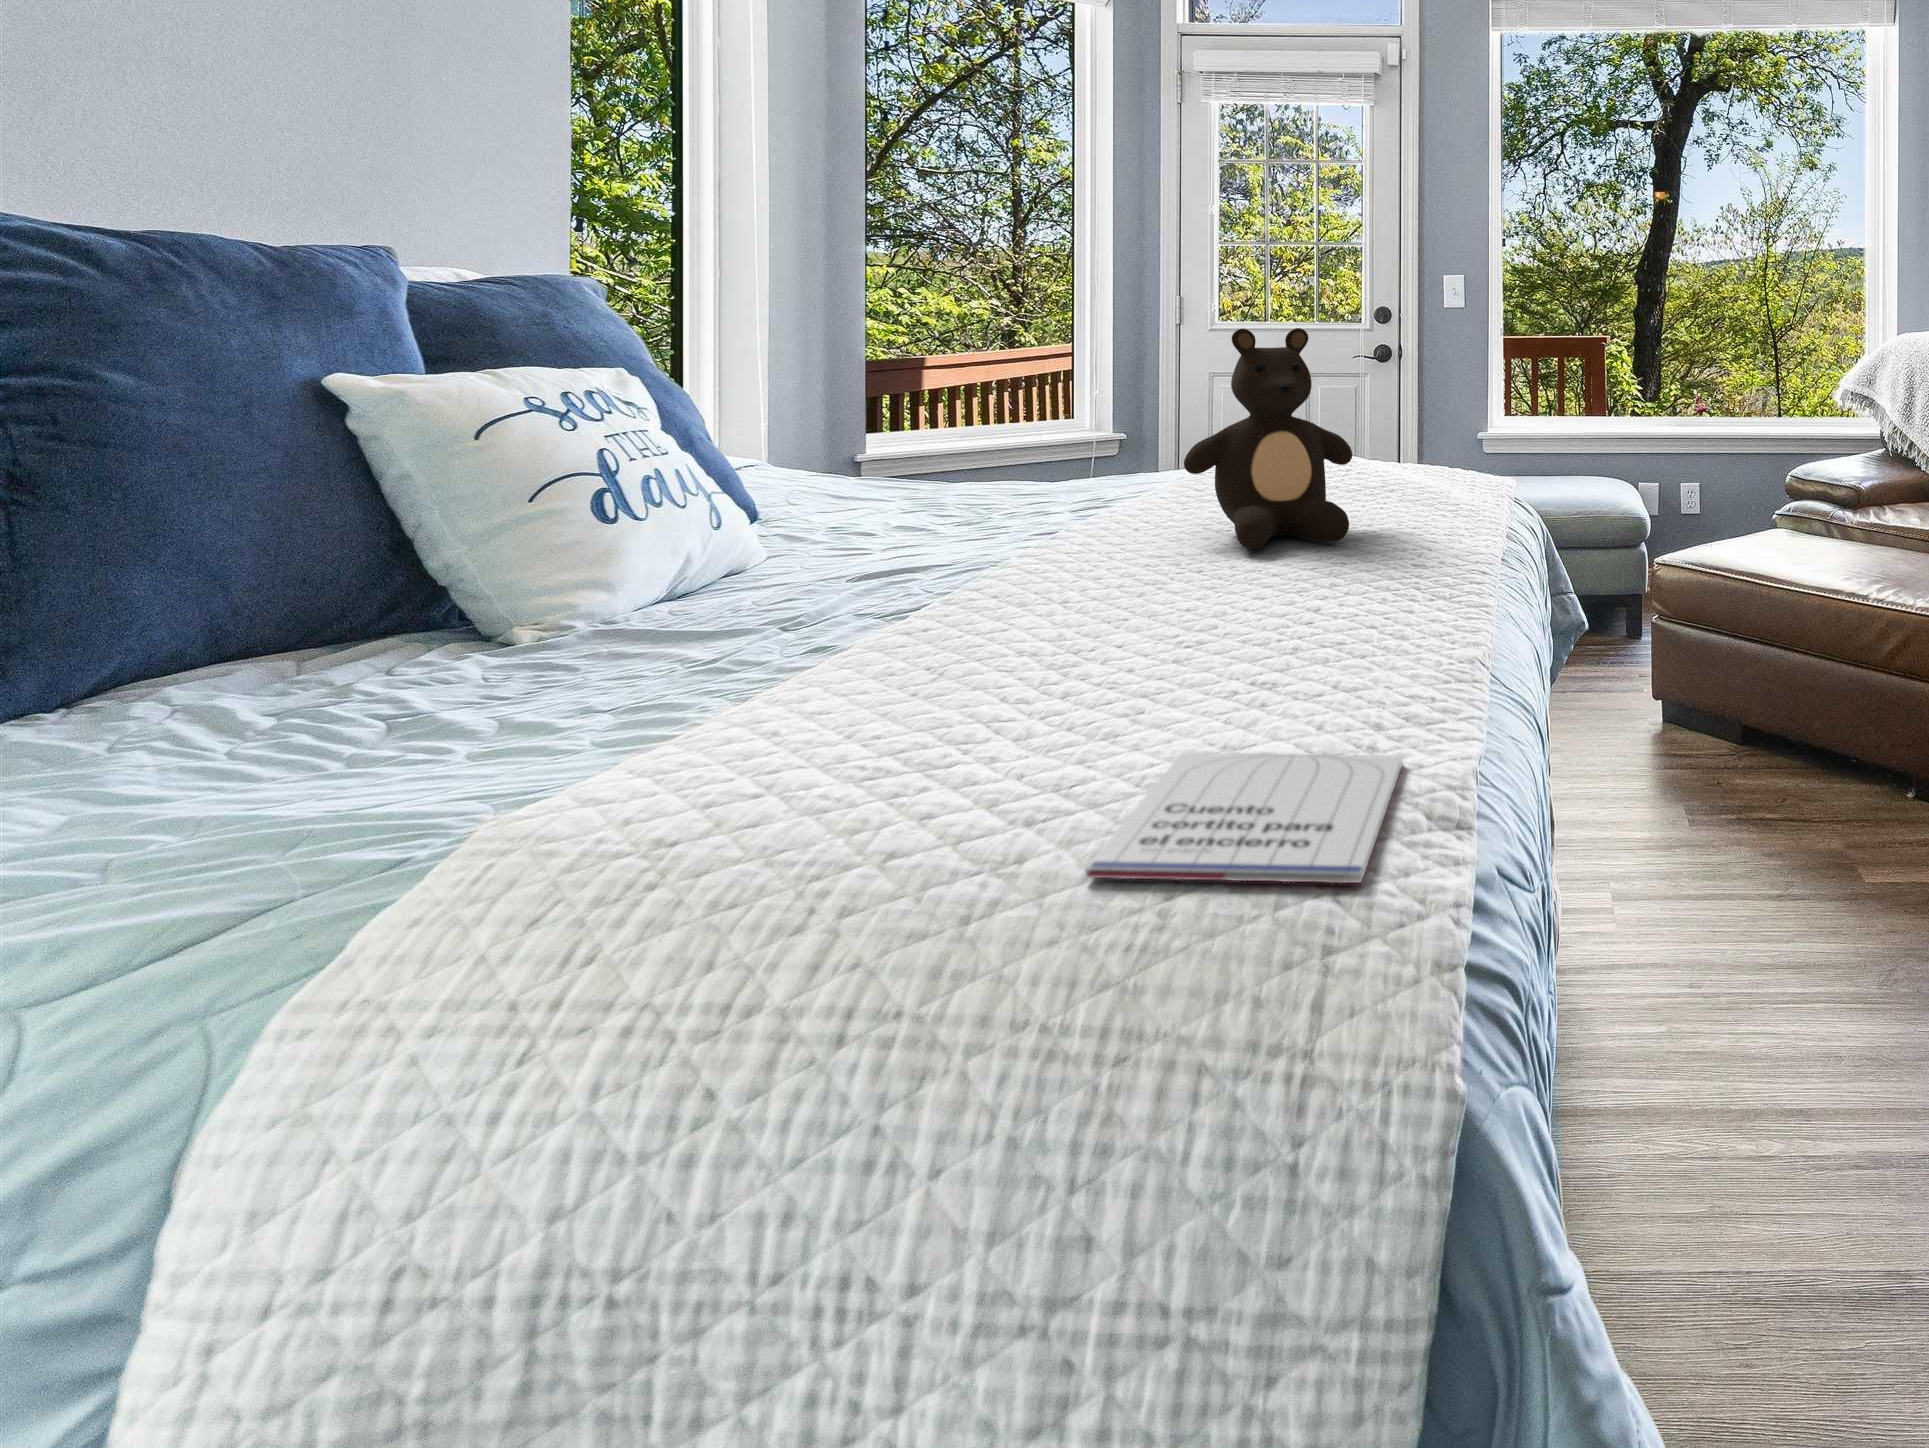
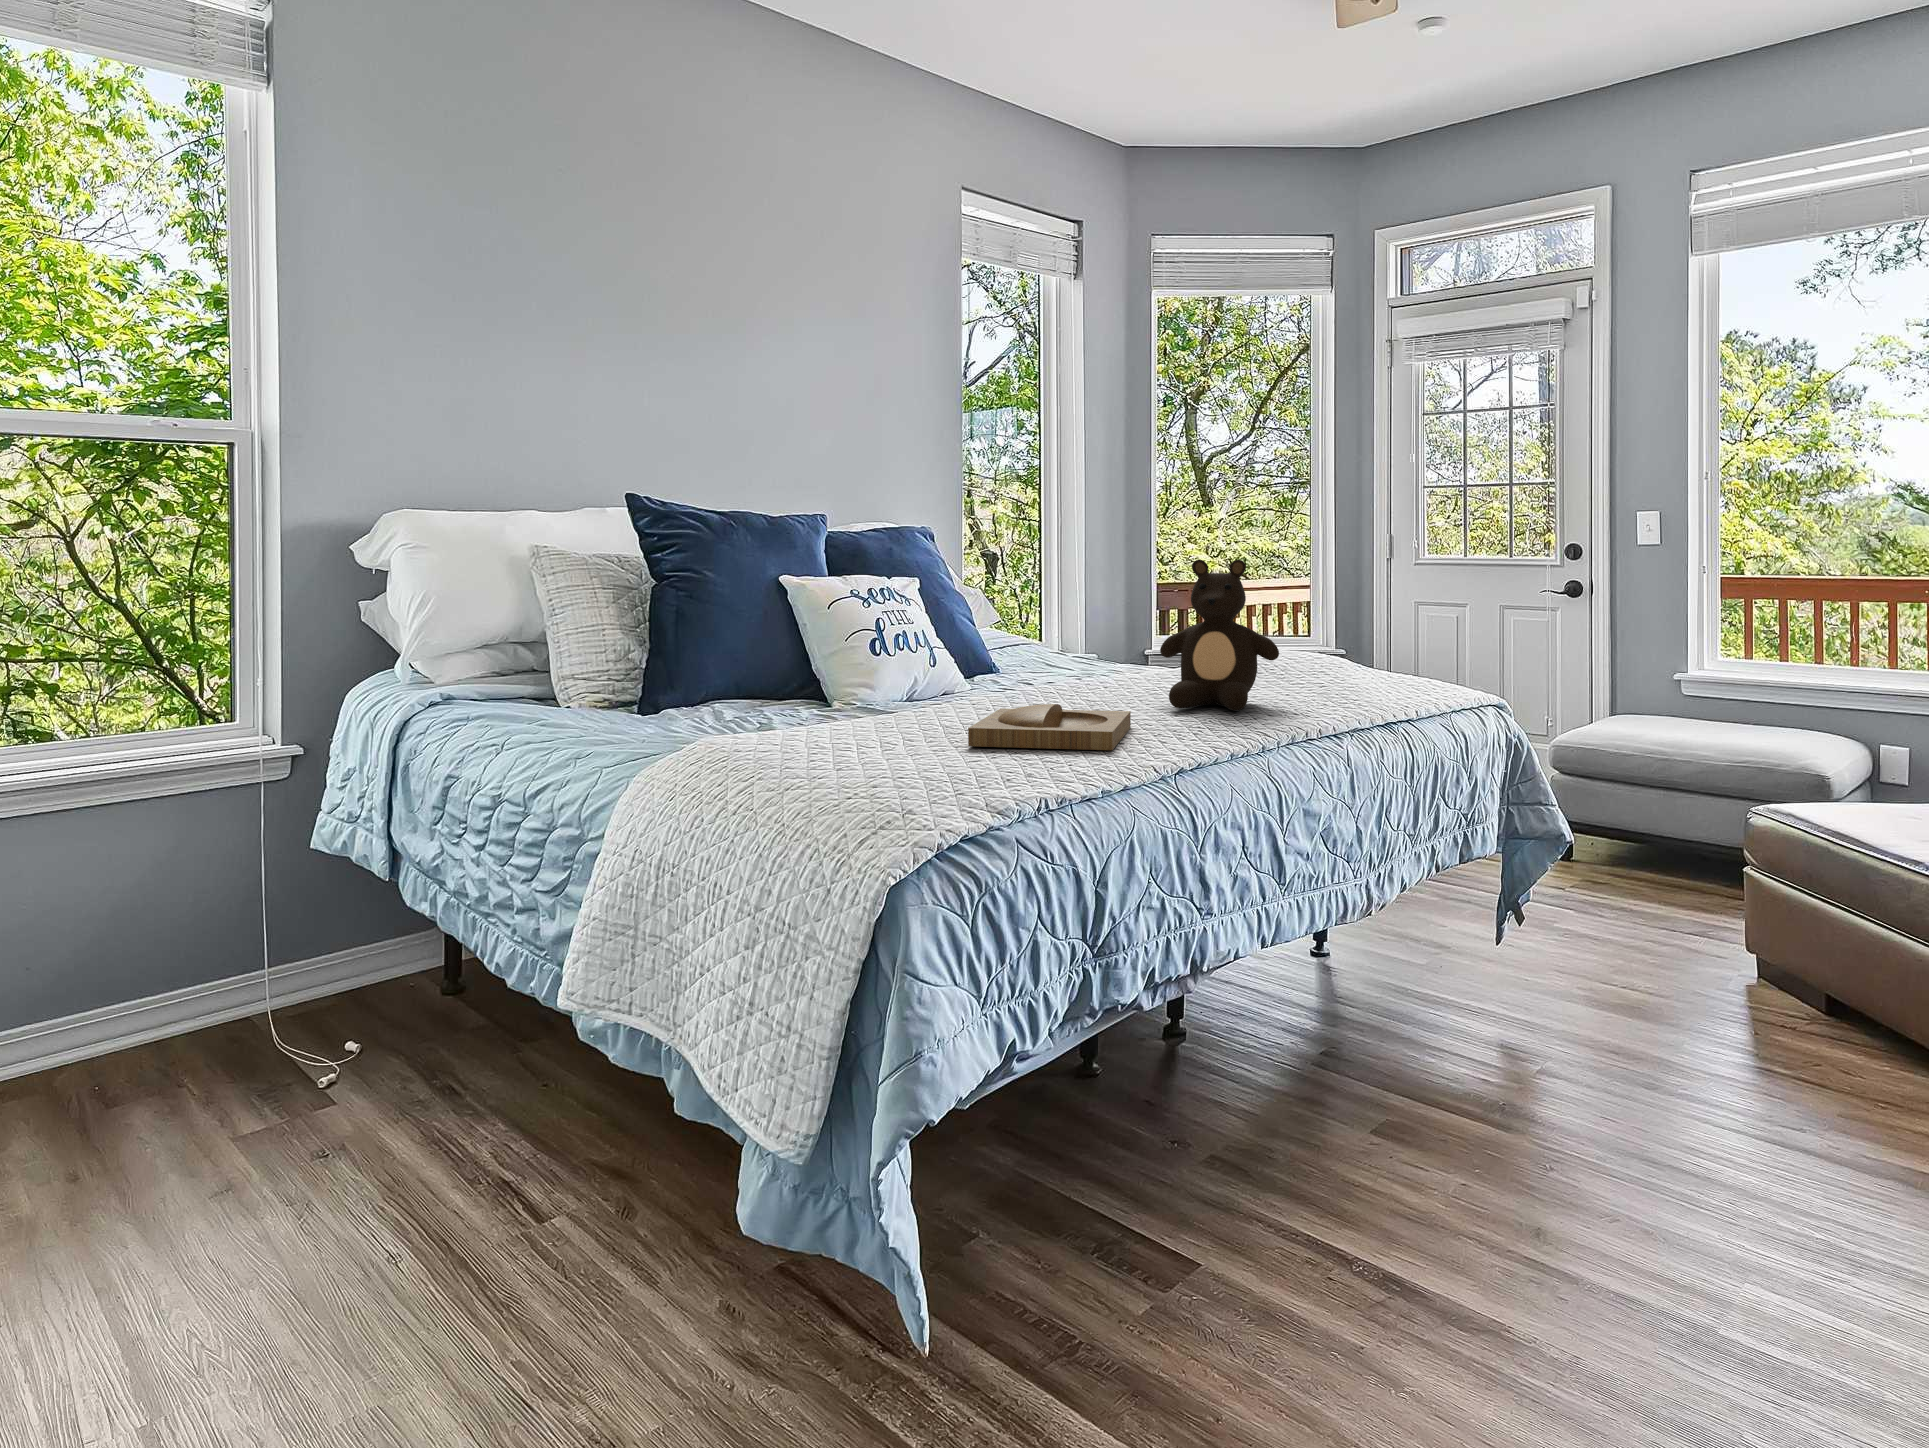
tray: none [1040,569,1352,689] -> present [968,704,1131,750]
notebook: present [1085,752,1403,883] -> none [838,766,1017,806]

